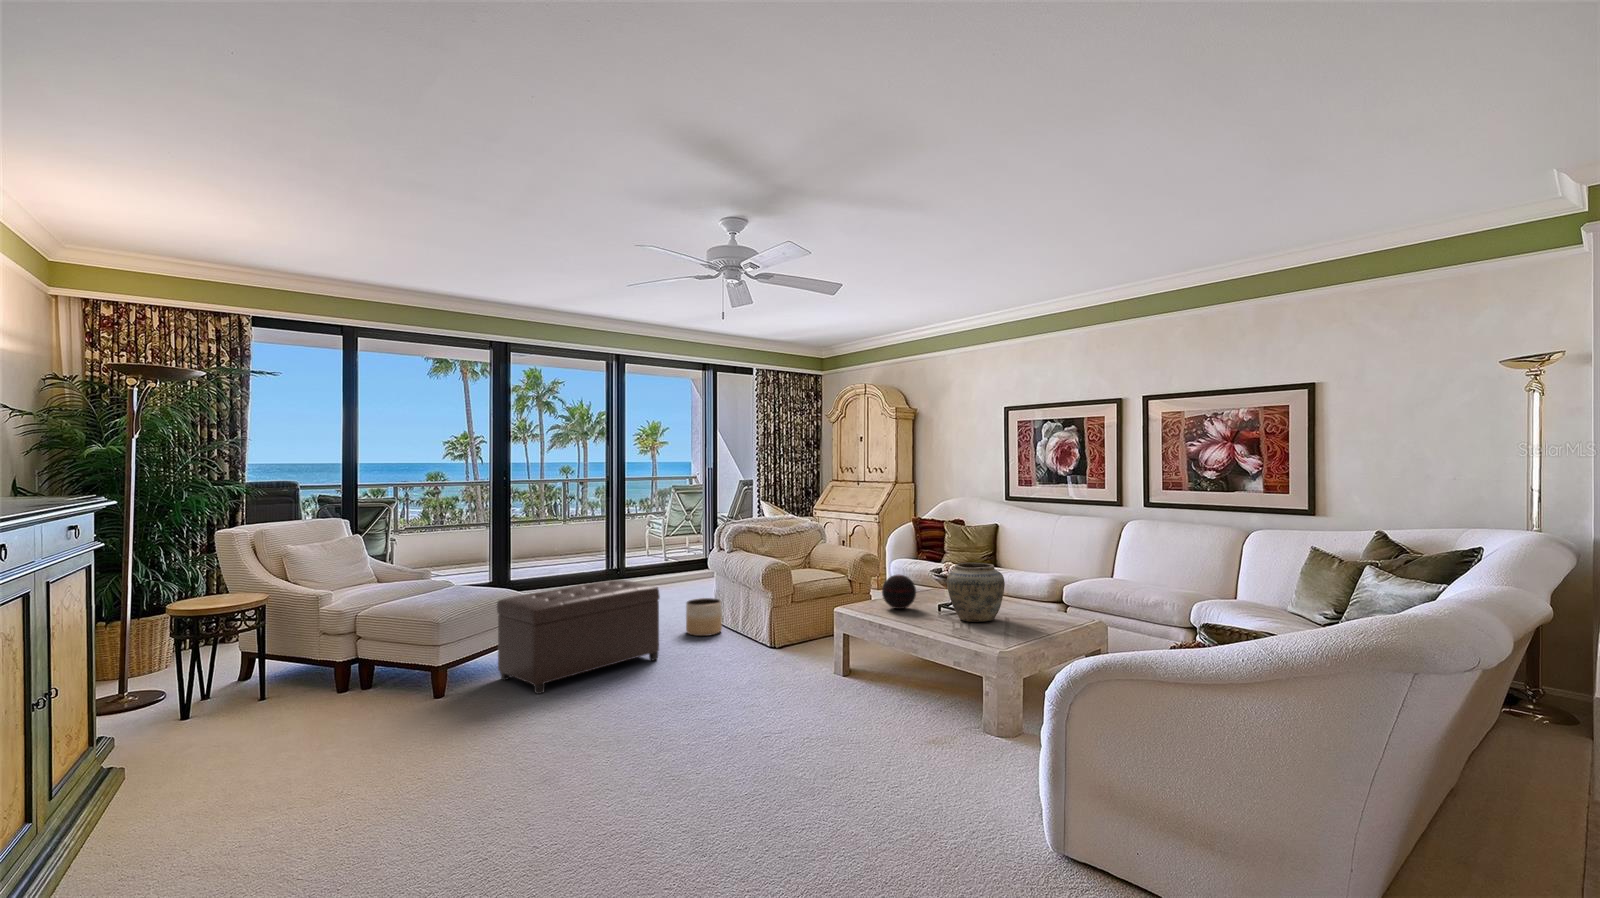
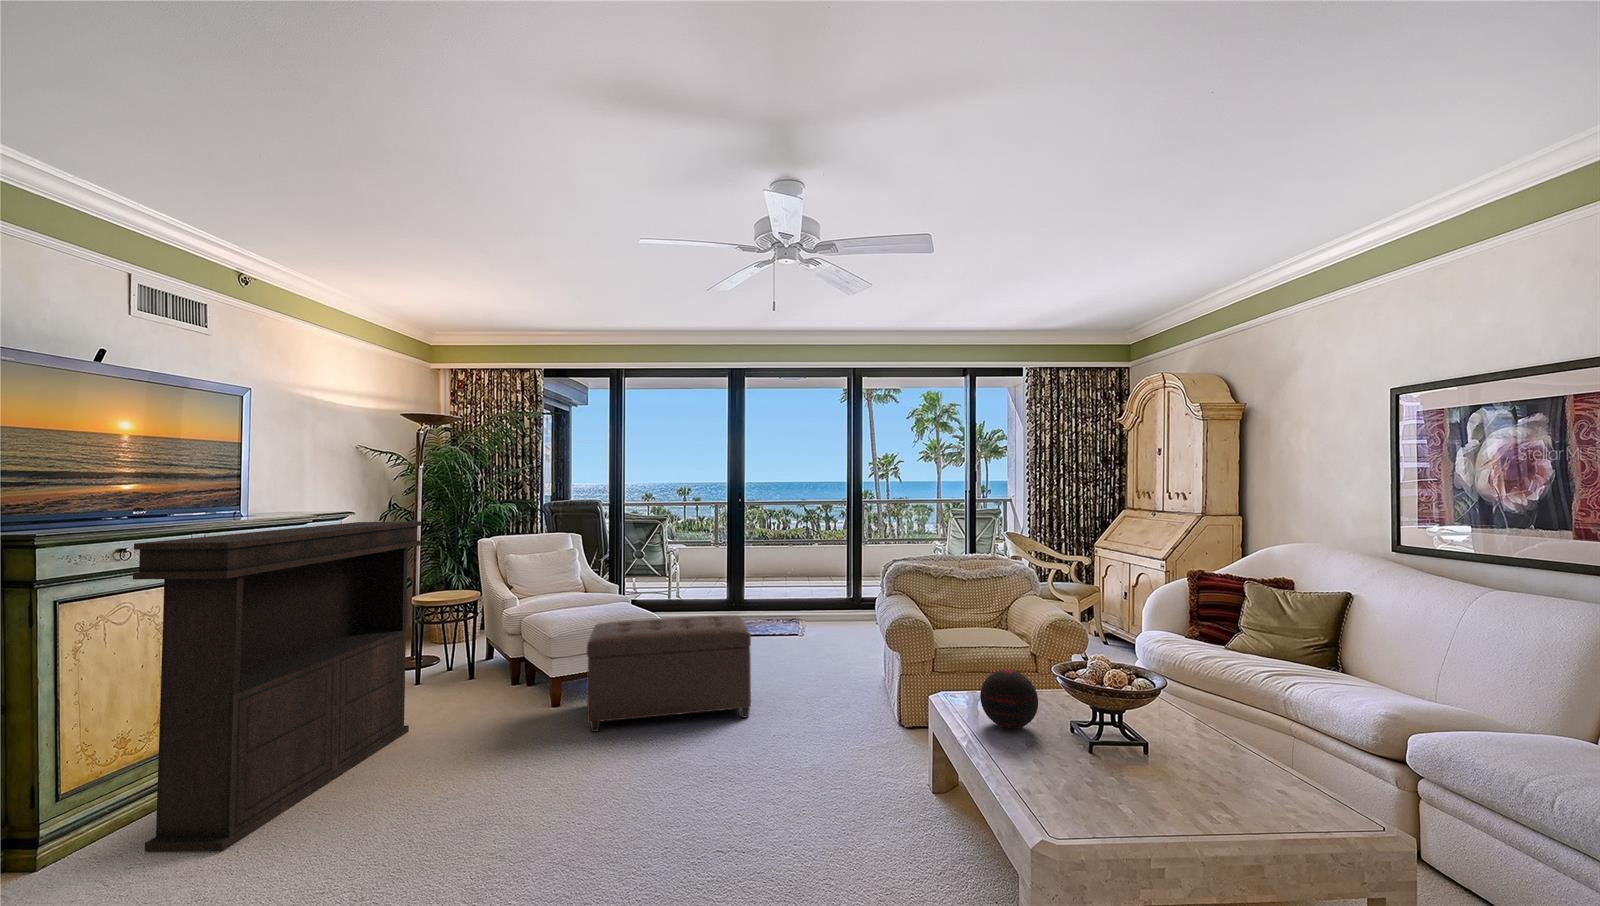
console table: none [223,502,351,865] -> present [133,521,421,852]
vase: present [947,563,1005,622] -> none [1049,673,1166,800]
planter: present [686,598,722,636] -> none [828,648,870,697]

